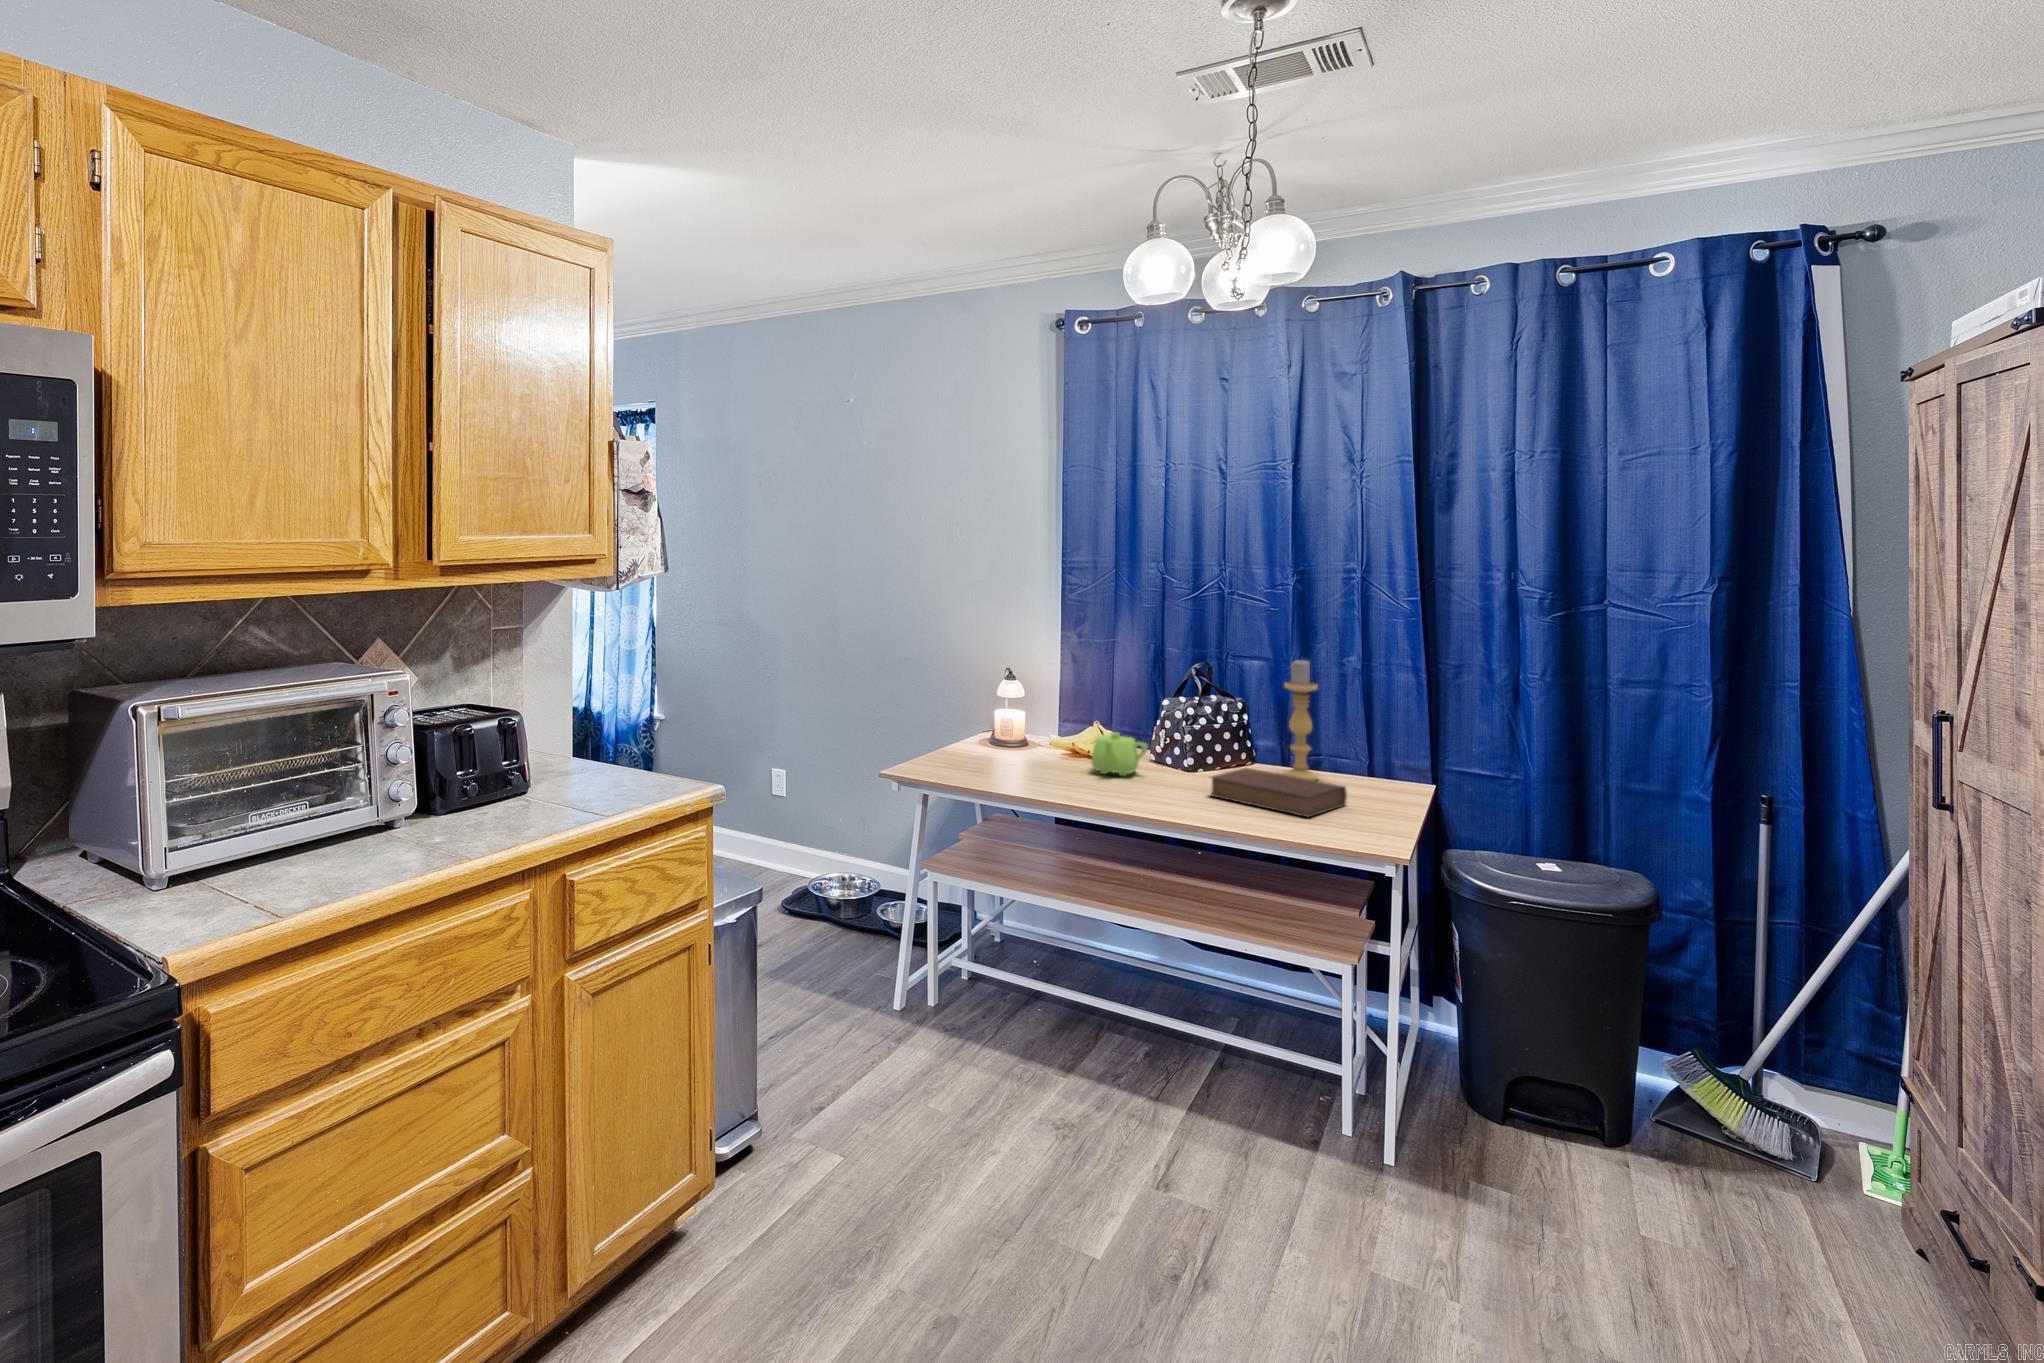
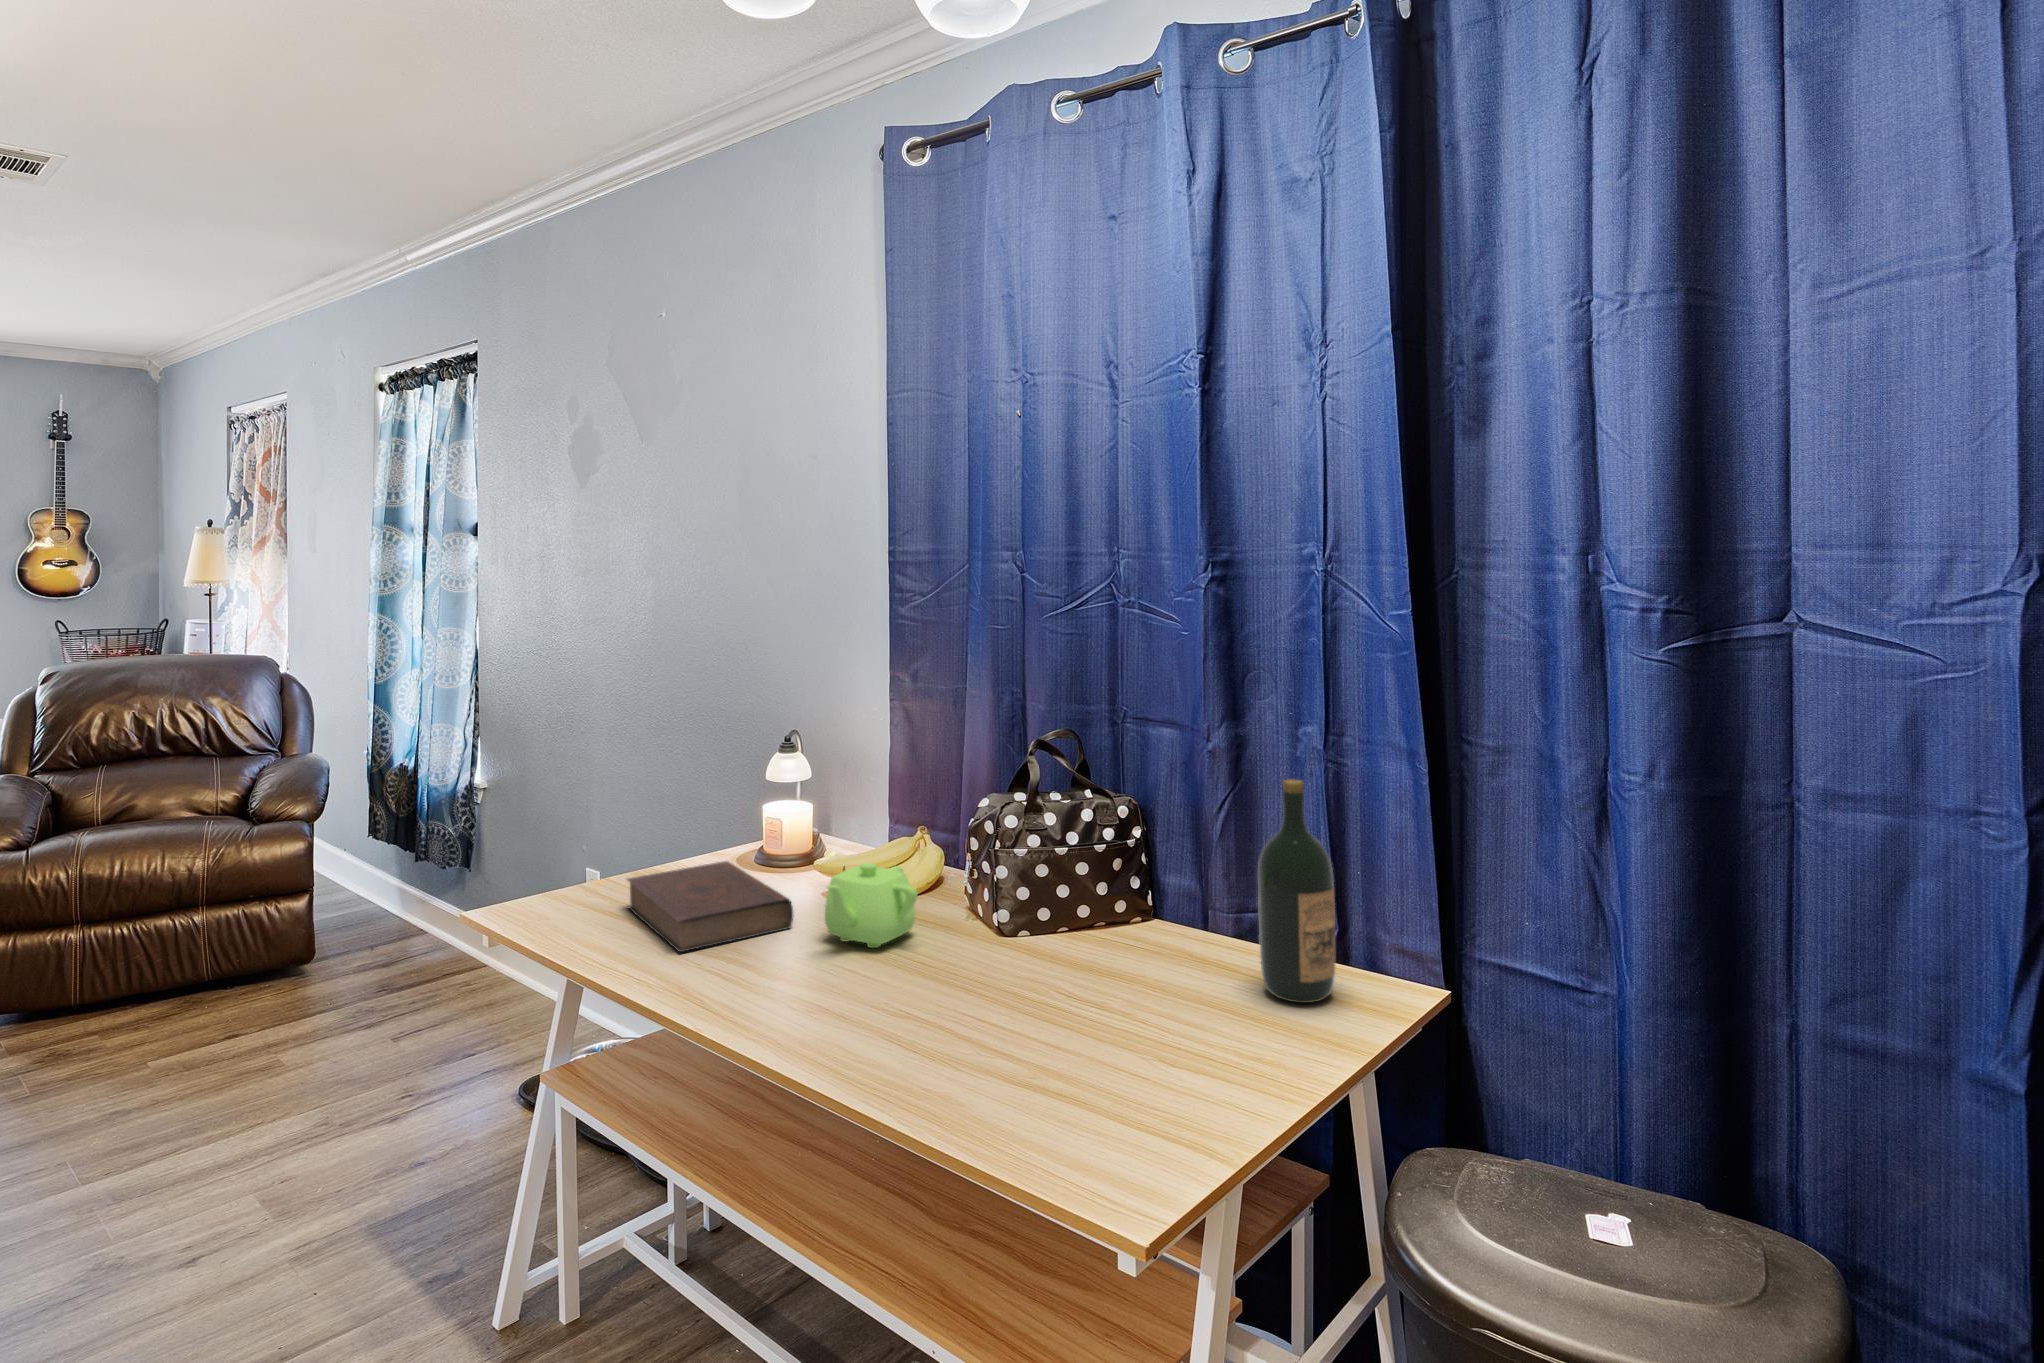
candle holder: present [1283,660,1319,780] -> none [1166,729,1232,968]
wine bottle: none [1346,682,1388,791] -> present [1258,779,1335,1003]
book: present [1211,768,1347,817] -> present [628,861,793,952]

